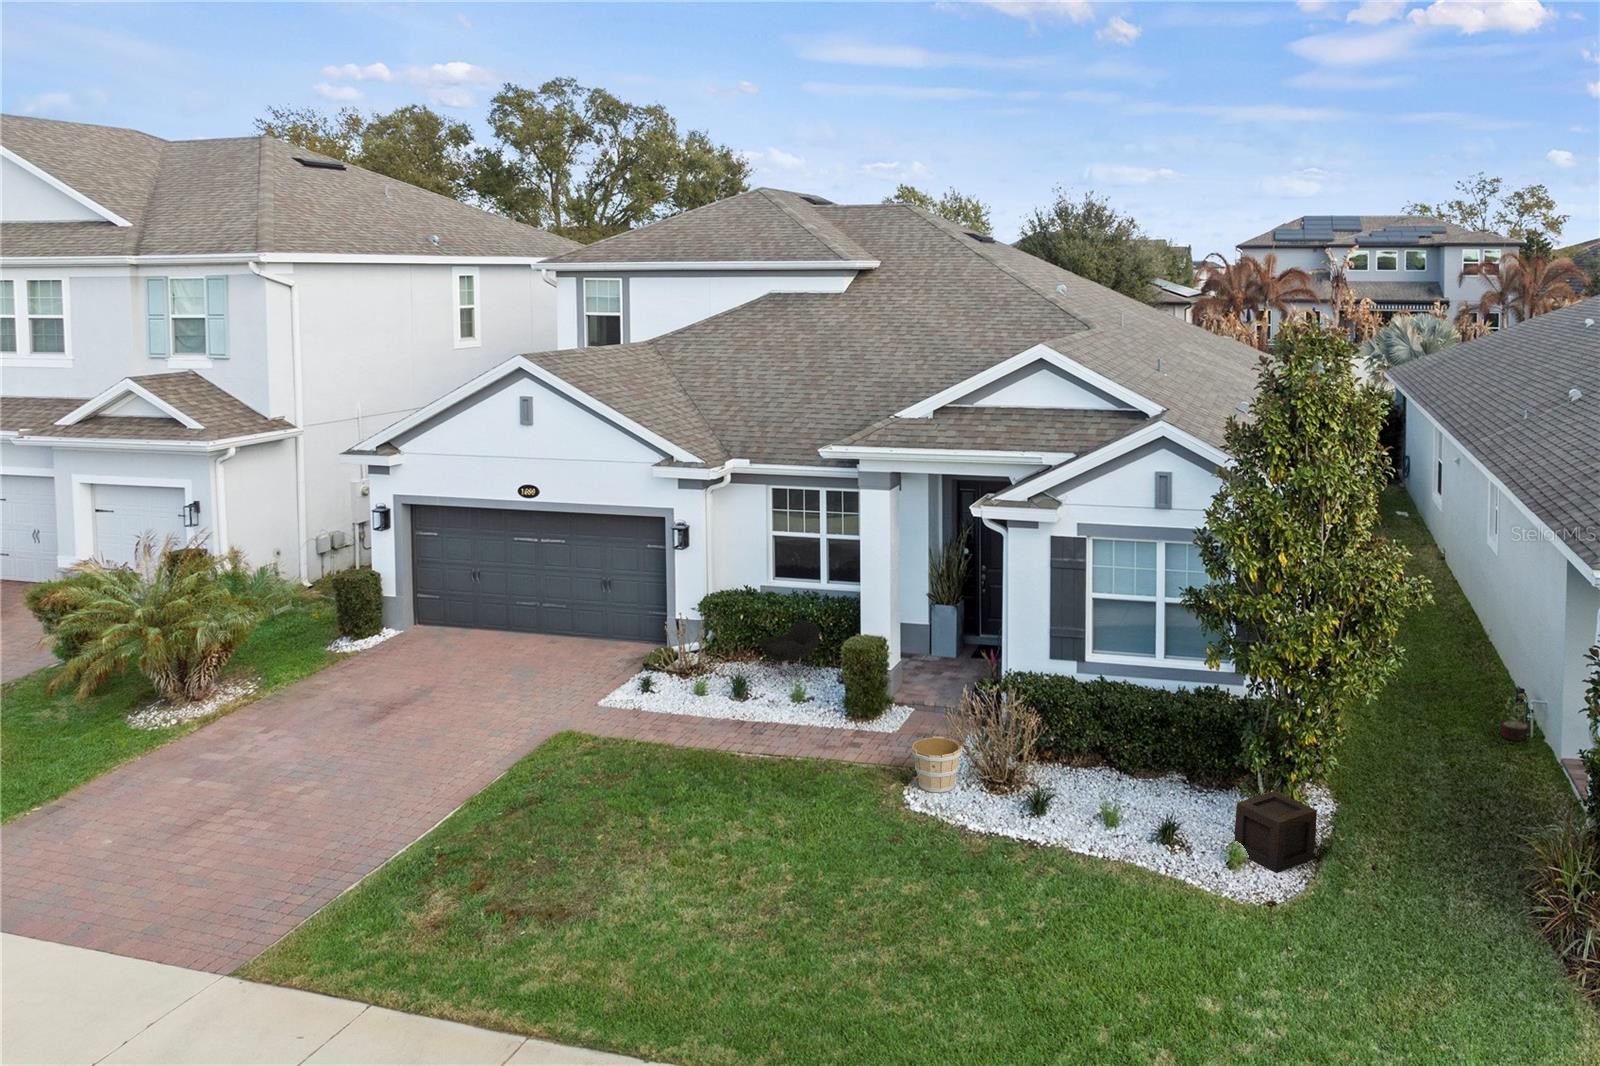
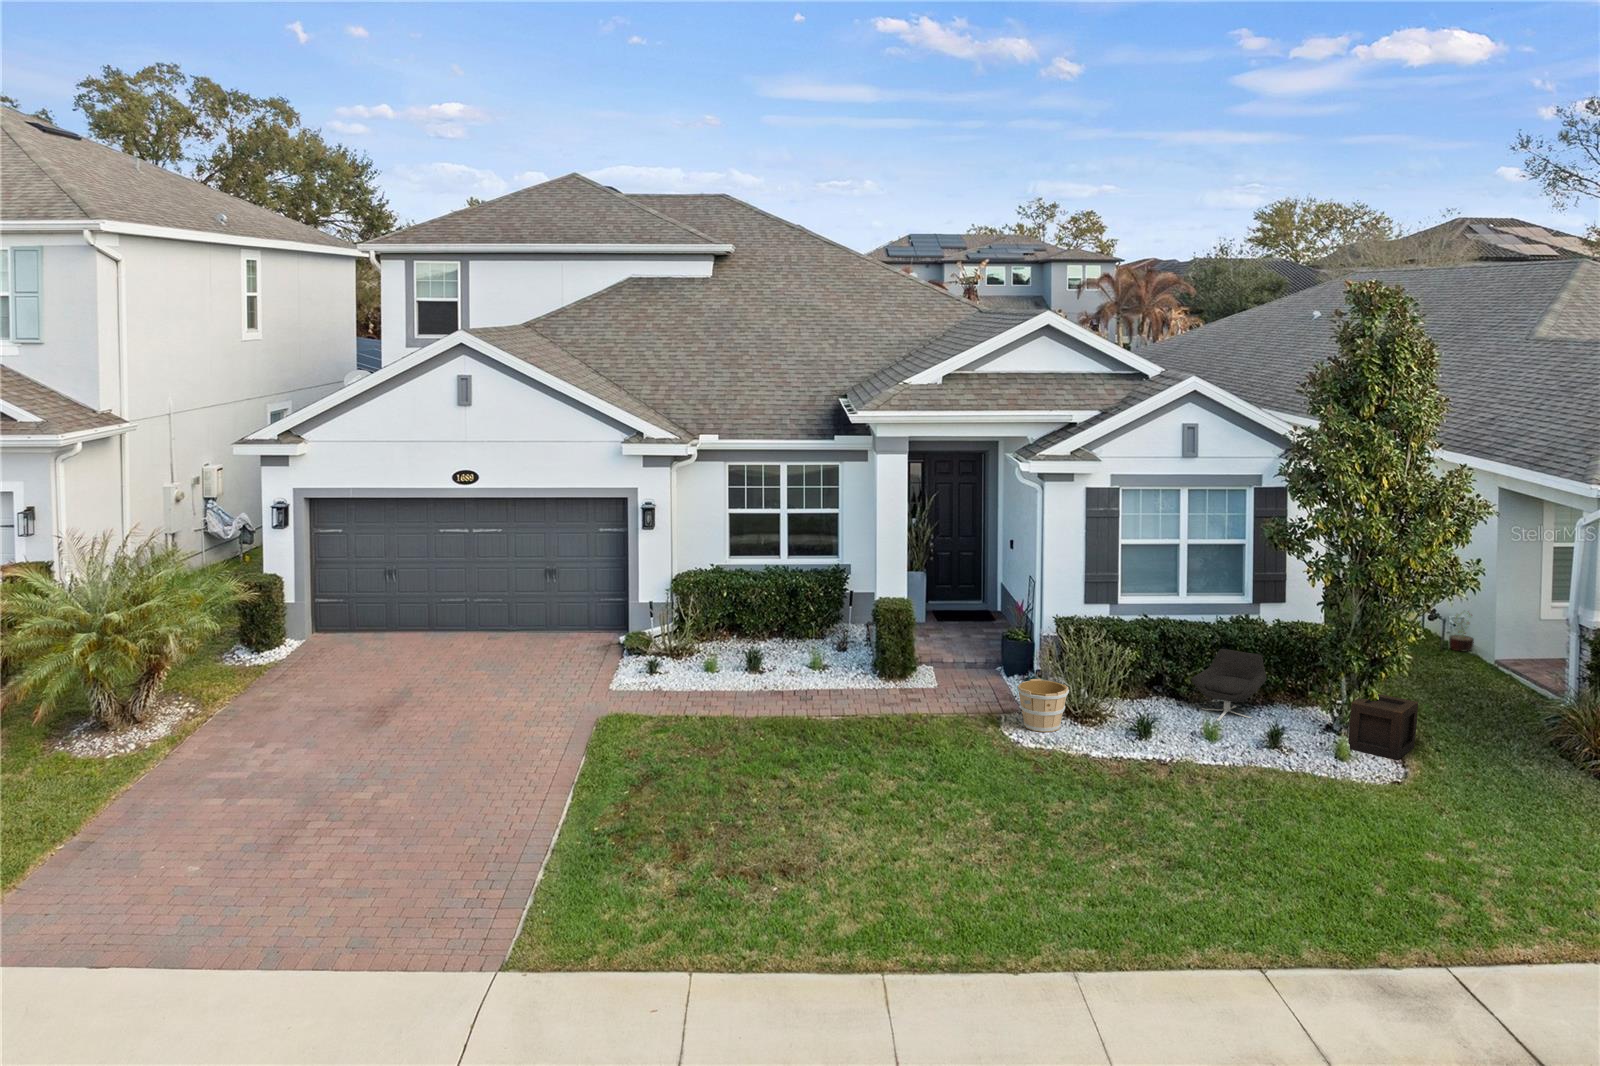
lounge chair: present [759,619,820,676] -> present [1191,649,1266,721]

